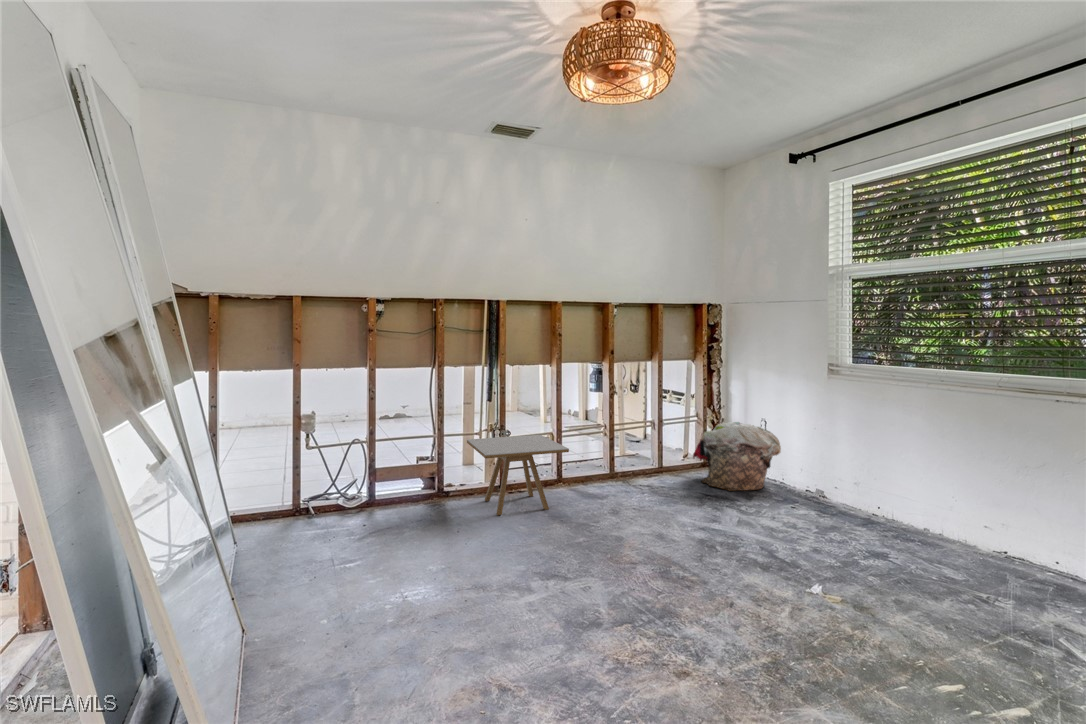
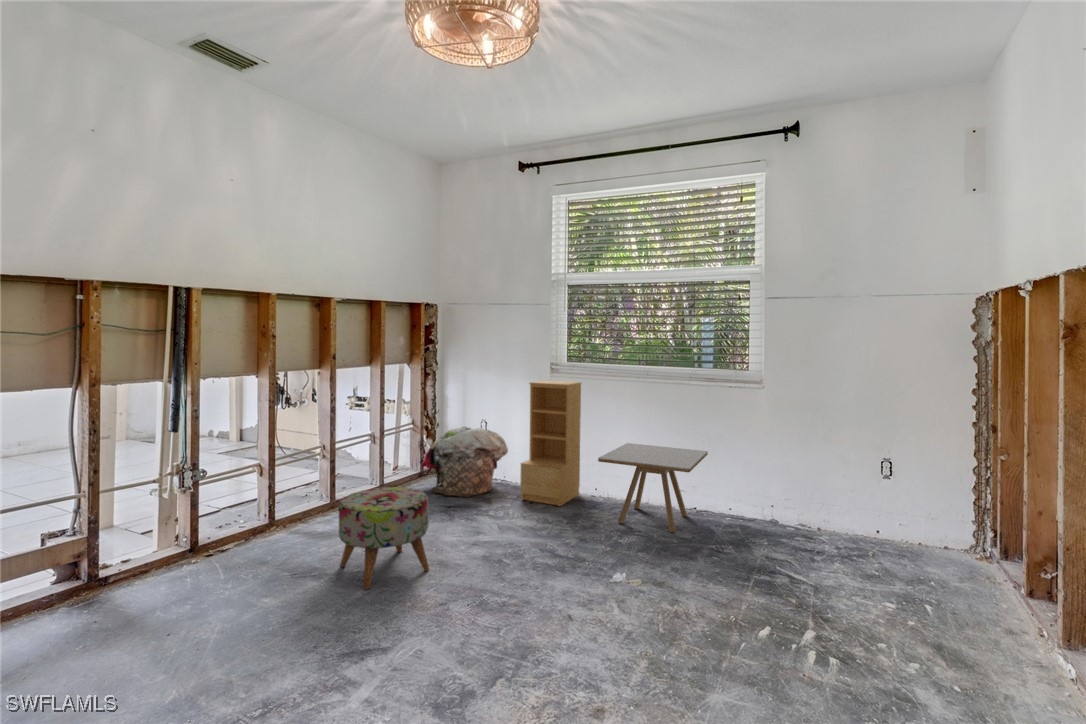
bookshelf: none [782,378,863,516] -> present [520,380,581,506]
side table: present [467,435,569,515] -> present [598,443,708,533]
ottoman: none [574,461,648,538] -> present [339,487,429,589]

